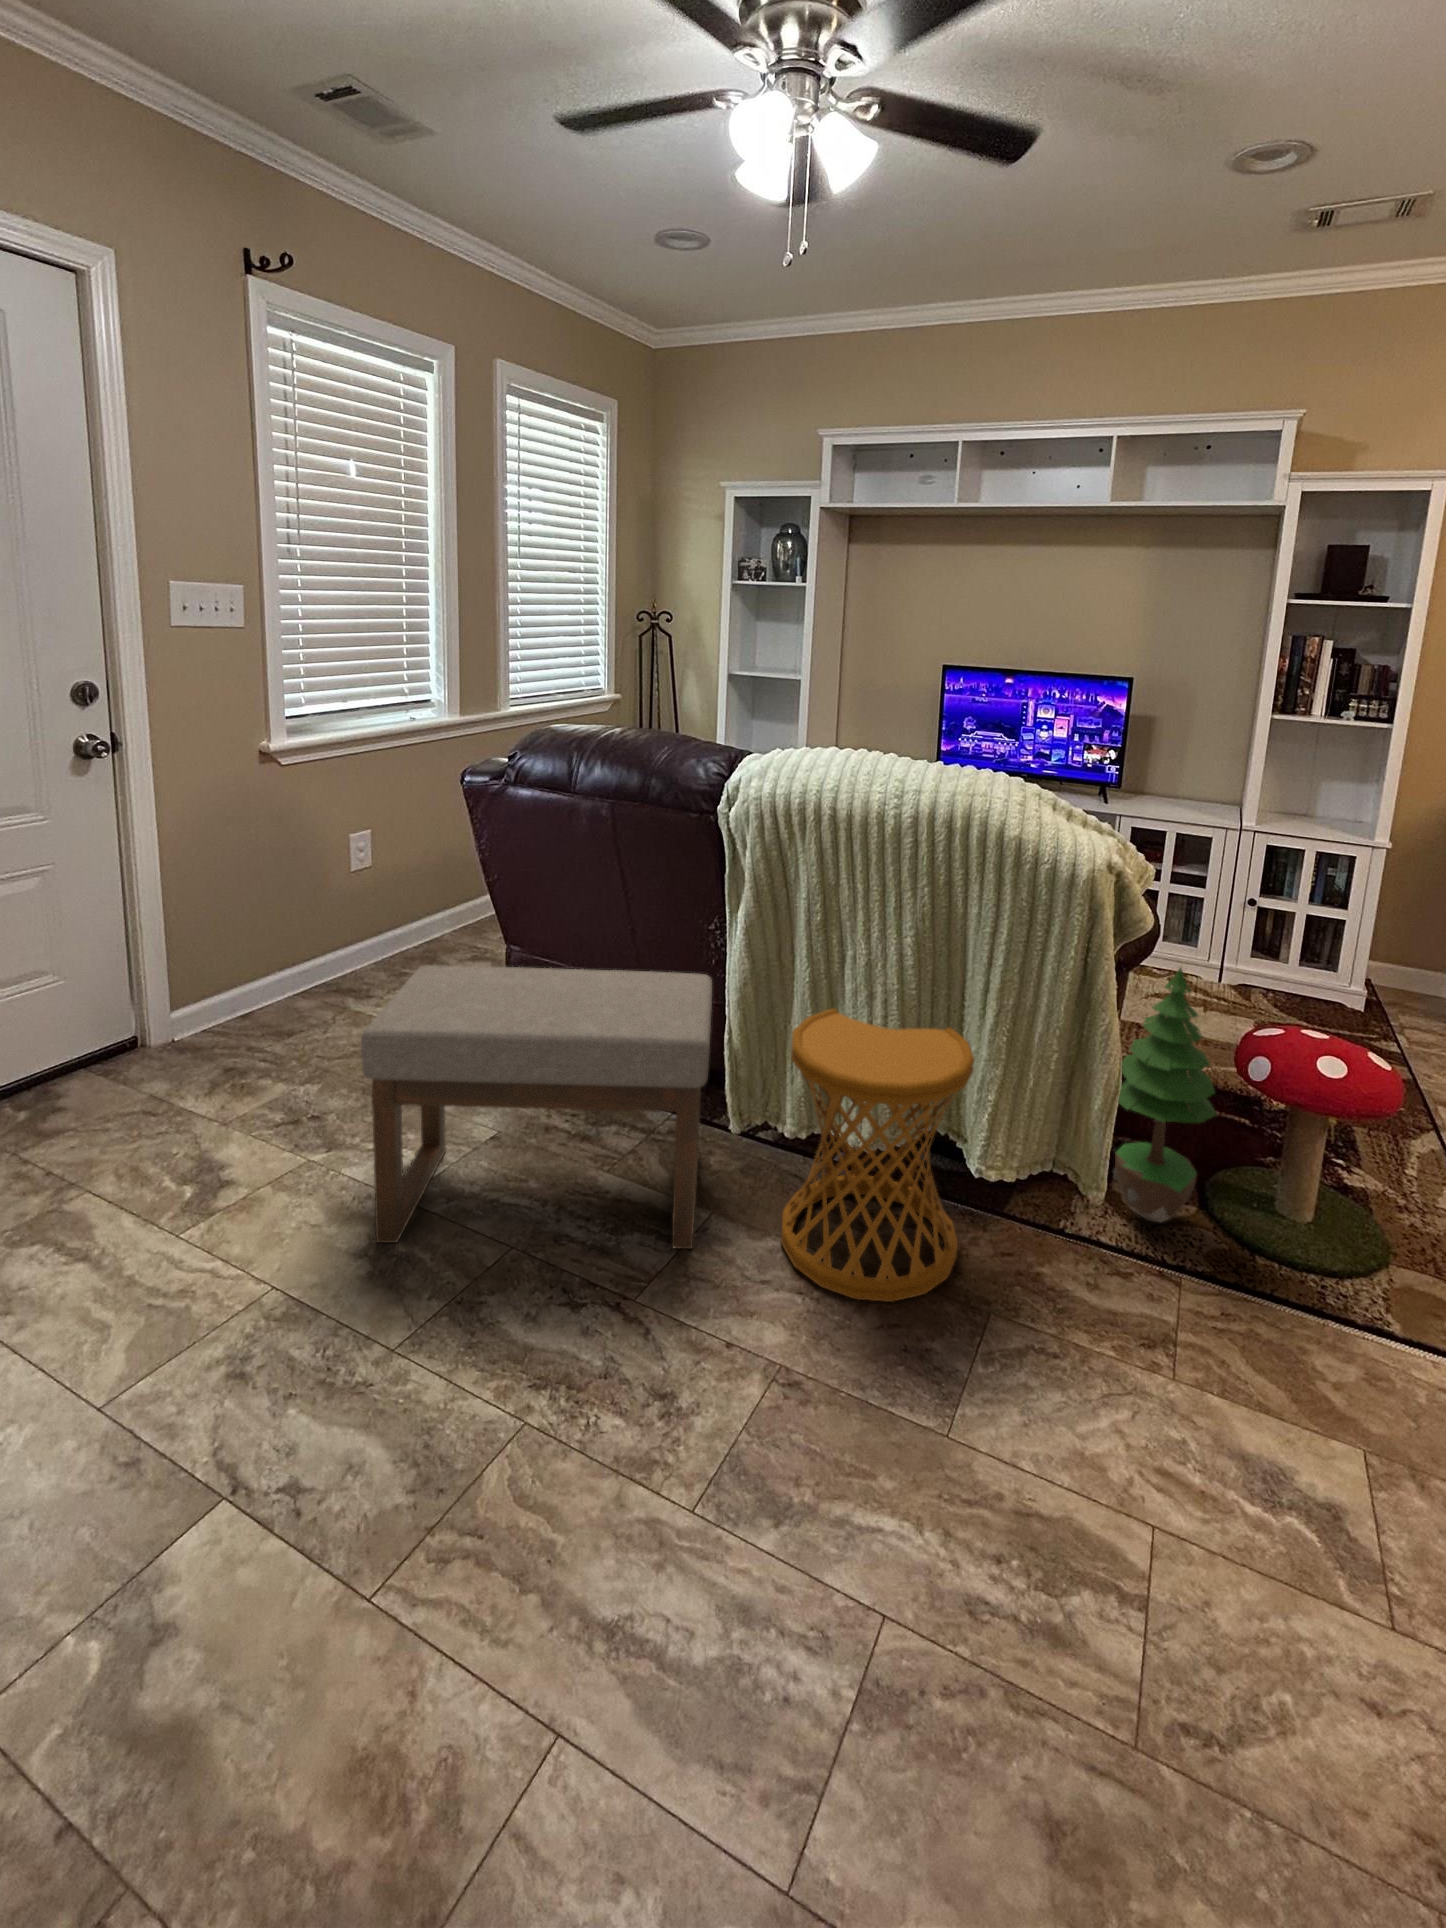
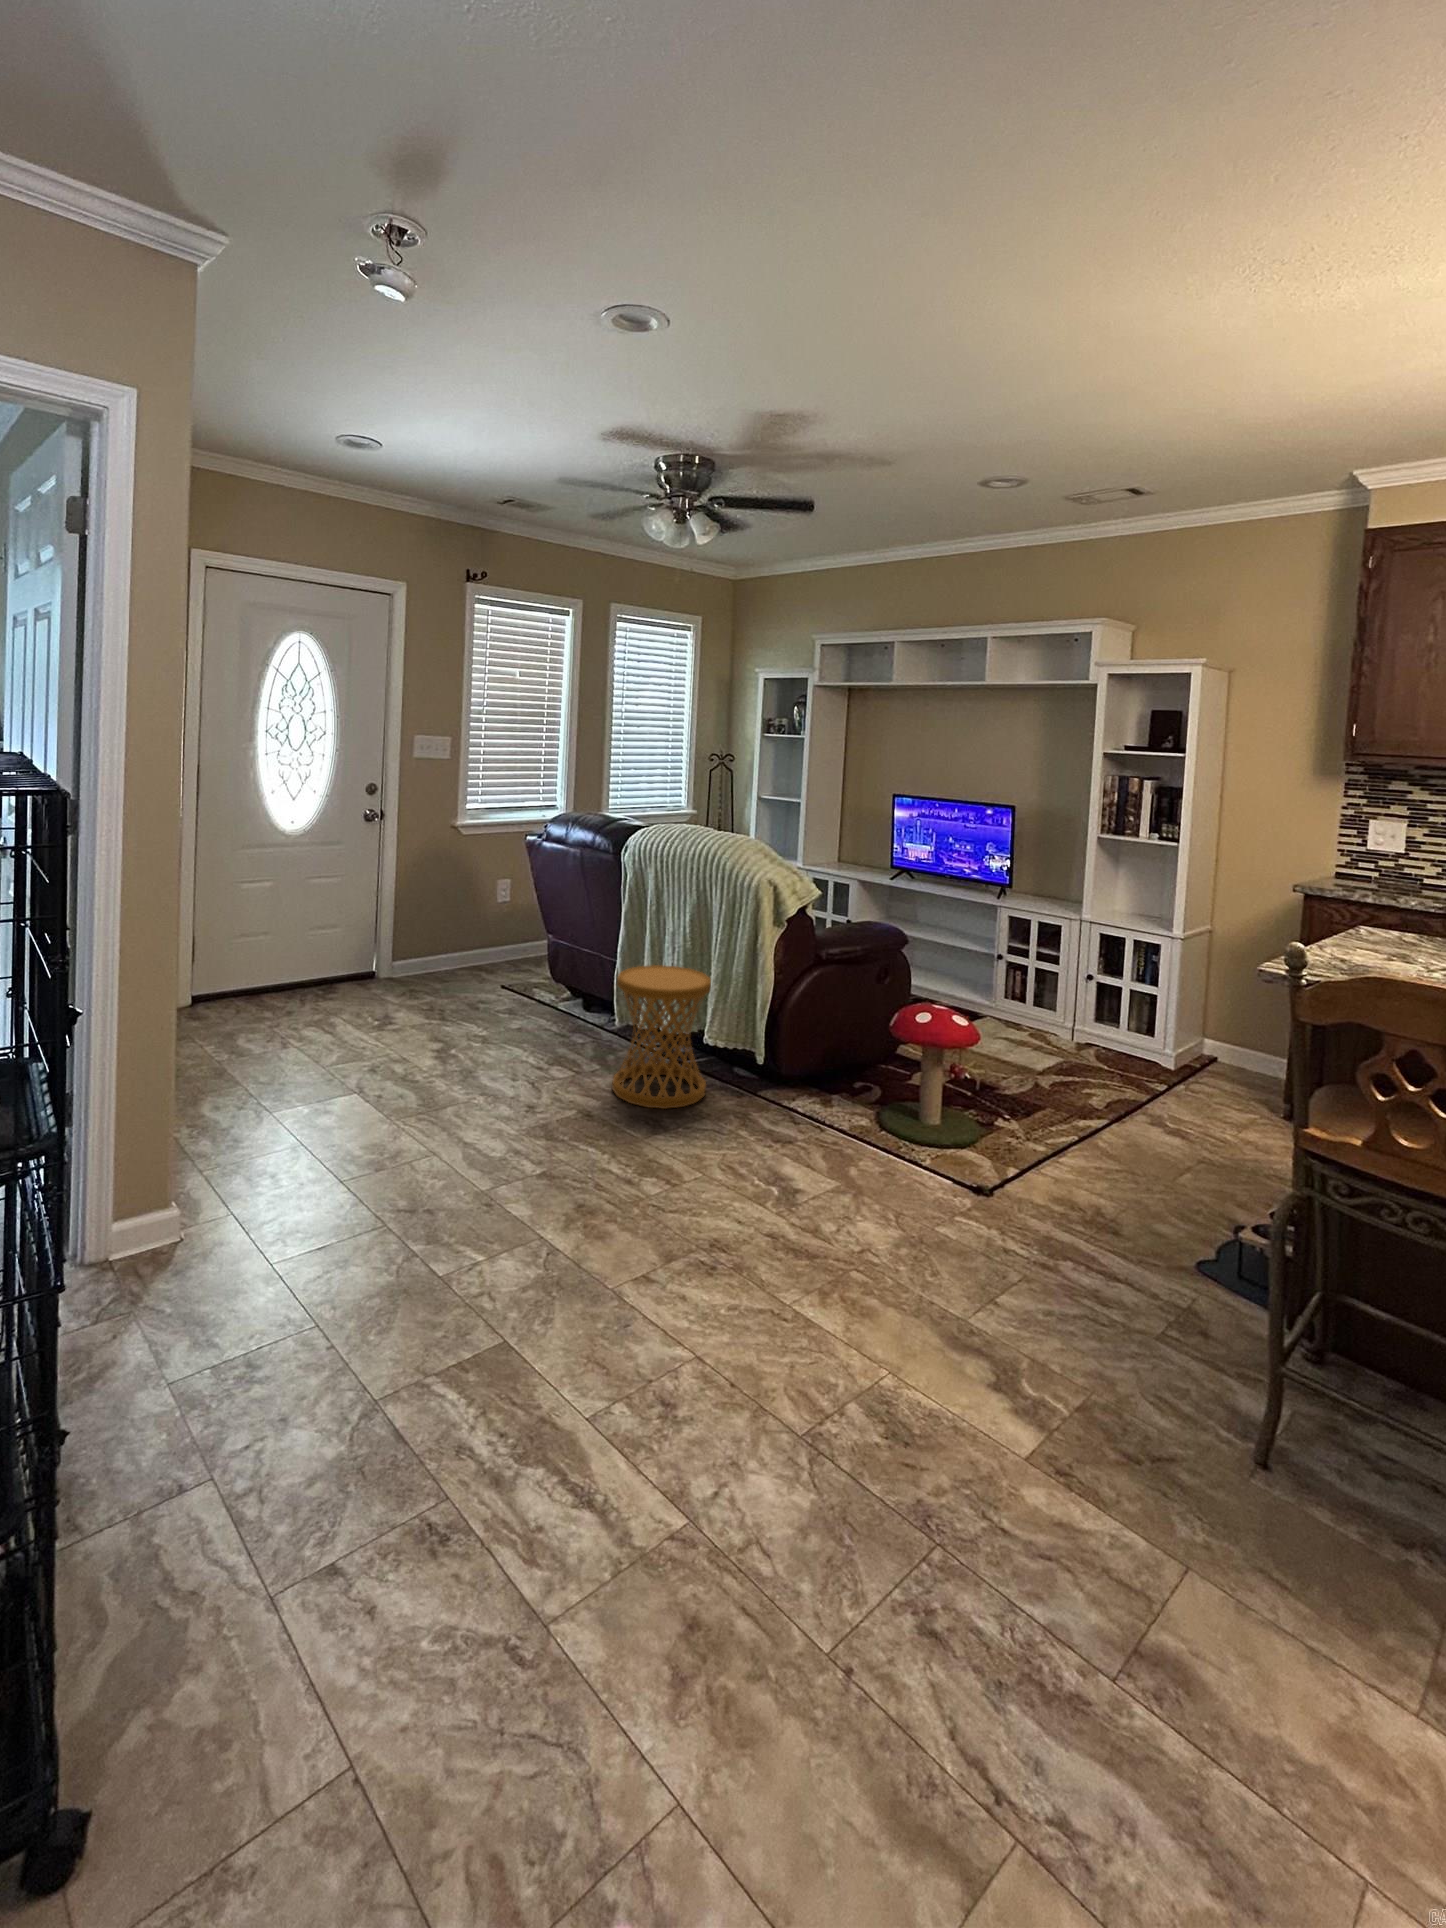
ottoman: present [361,965,712,1249] -> none [437,928,614,1076]
potted tree: present [1113,968,1216,1222] -> none [802,956,859,1114]

